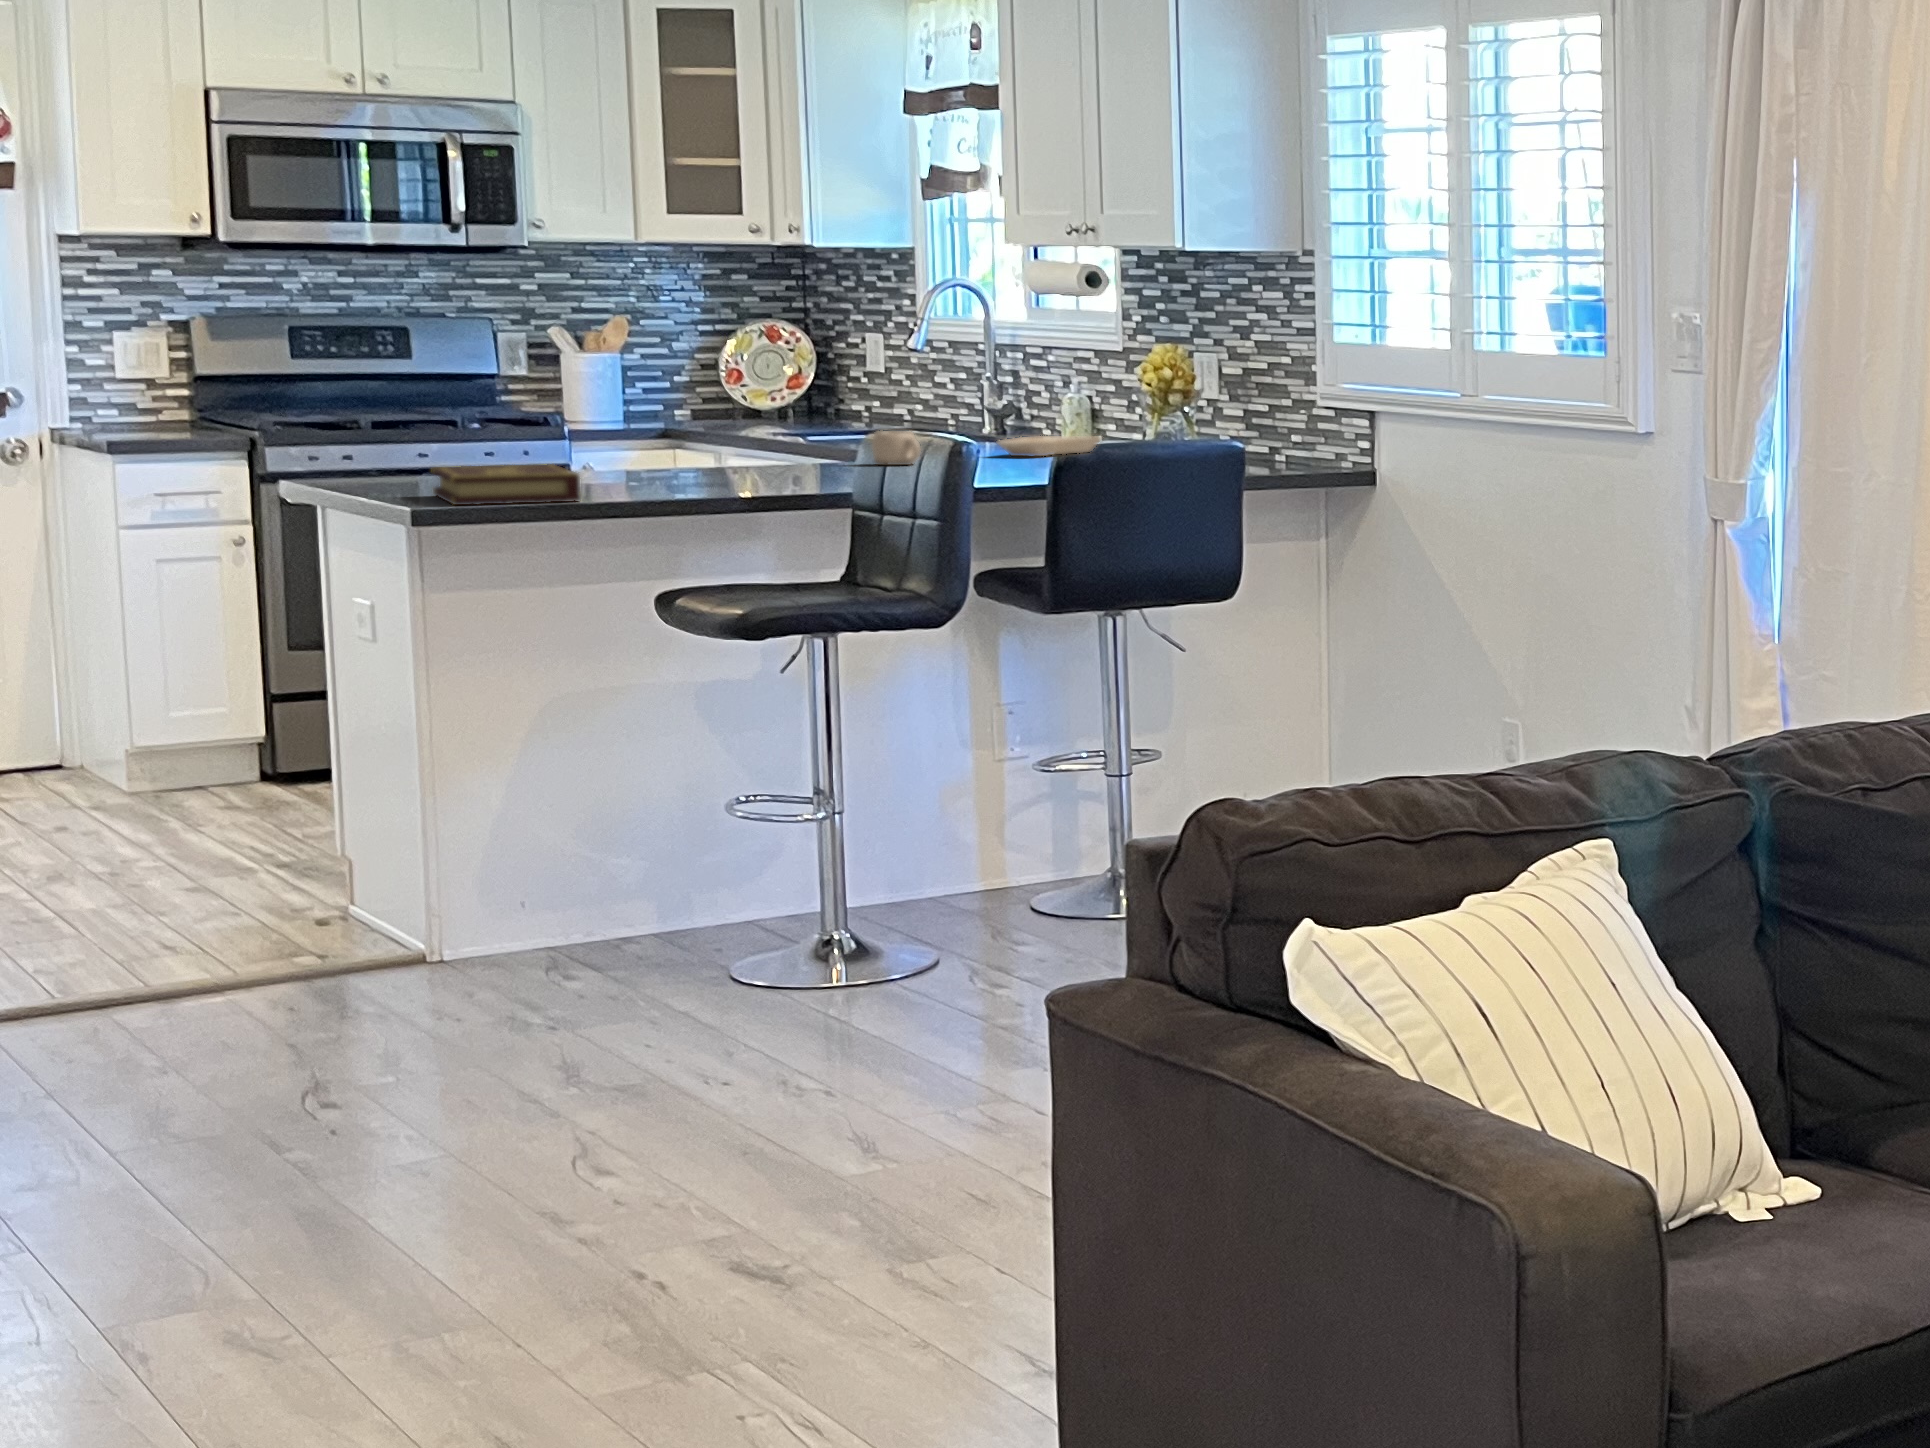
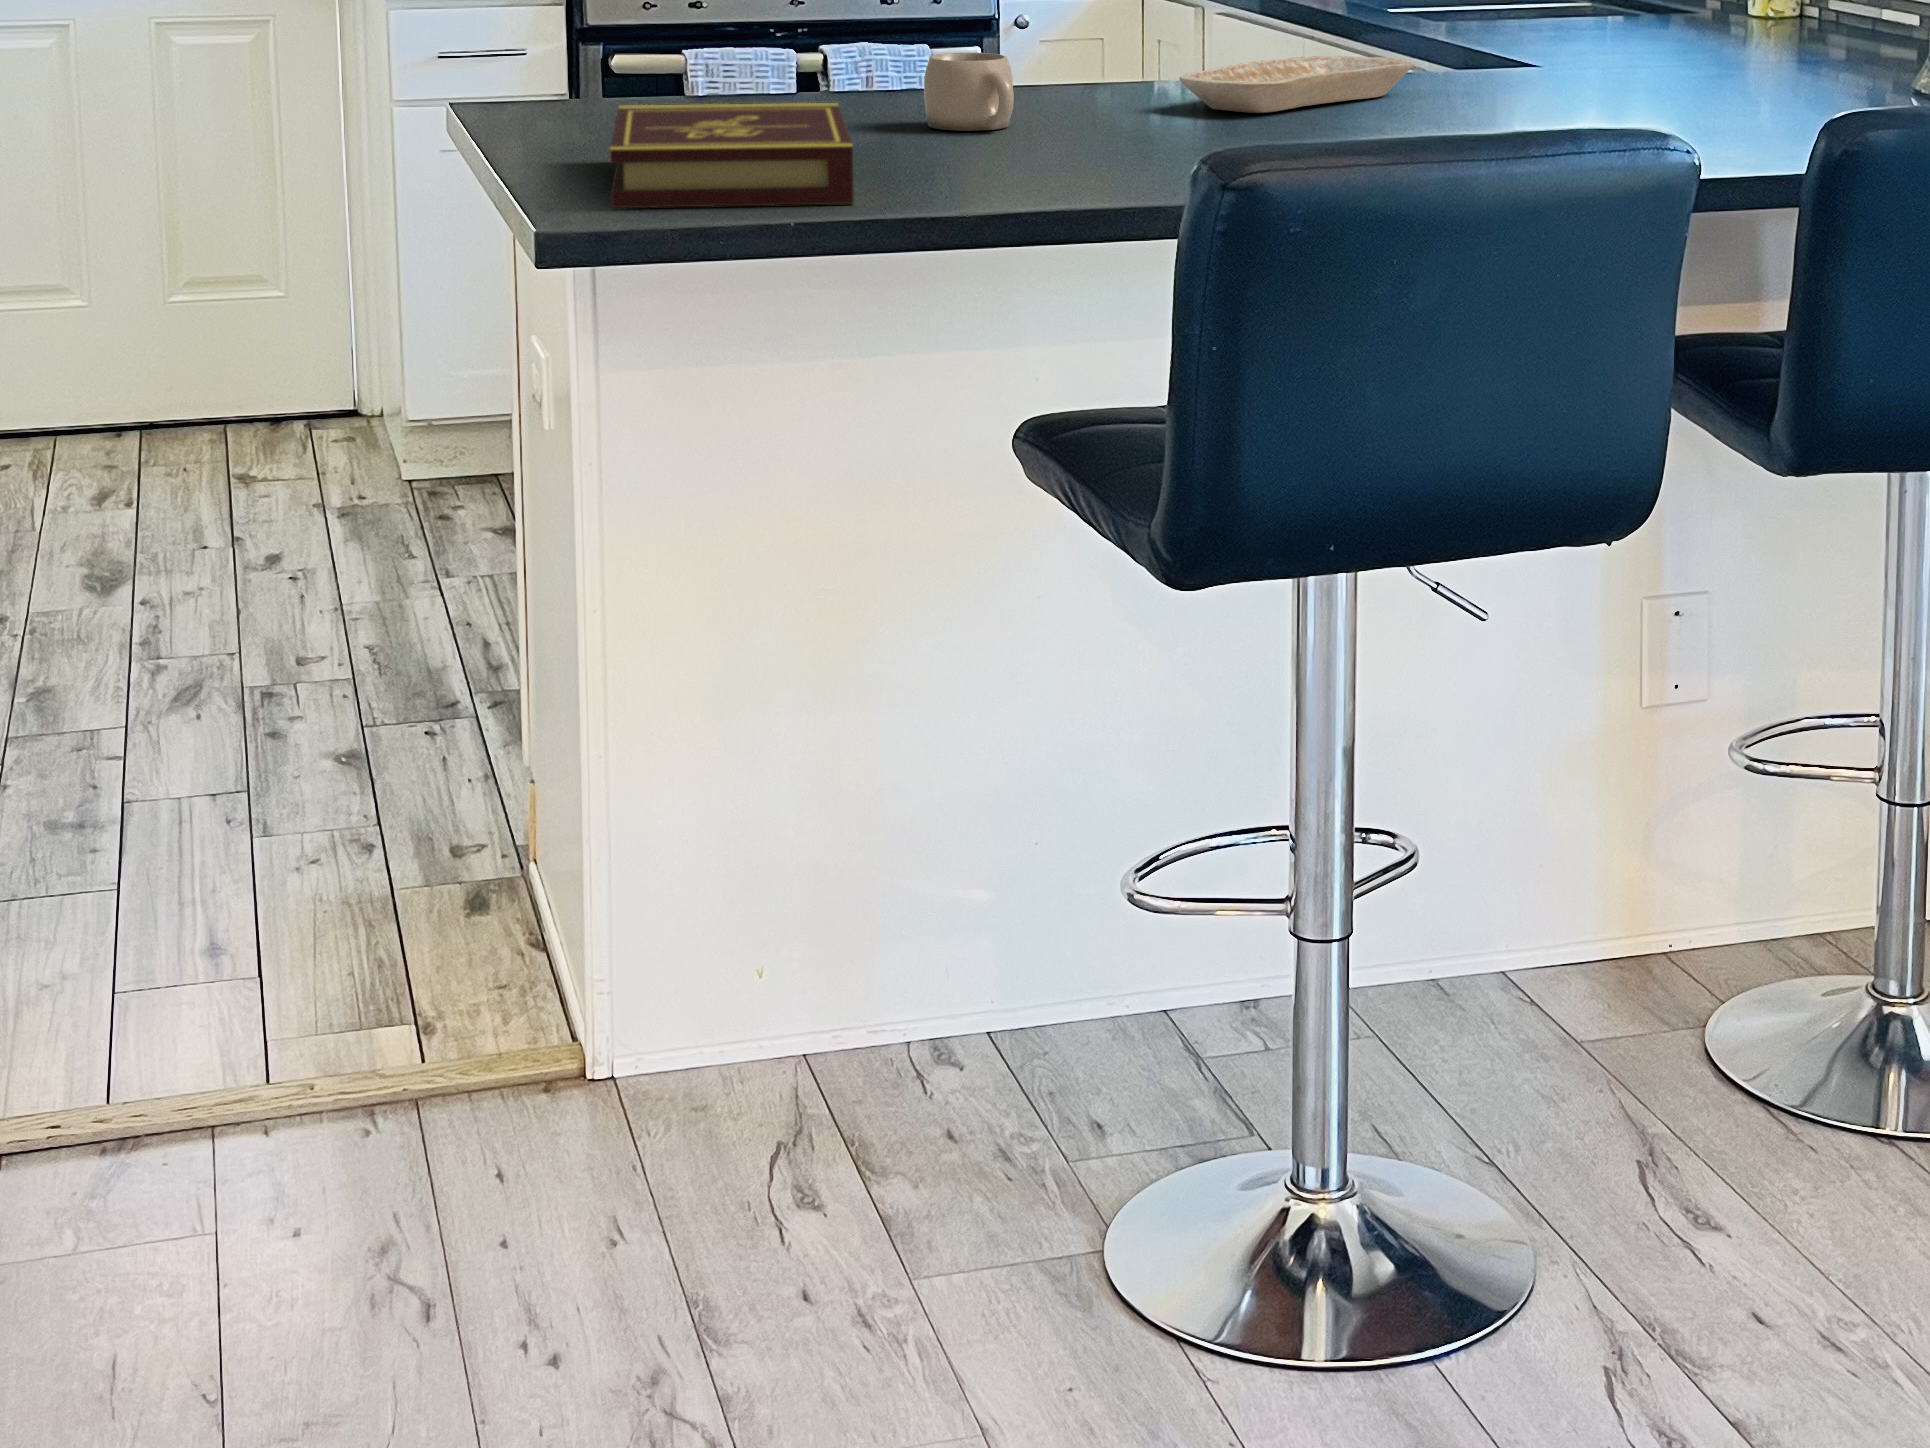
mug: present [872,431,920,465] -> present [924,53,1014,131]
tray: present [998,435,1101,456] -> present [1179,56,1414,113]

